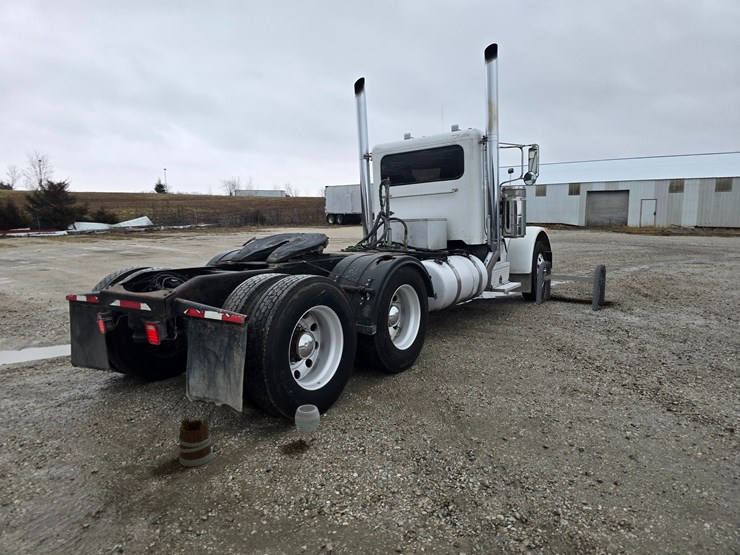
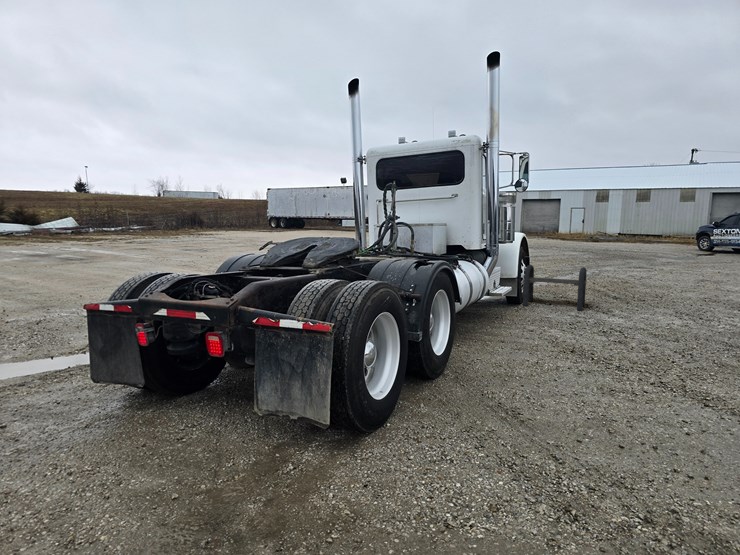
wooden bucket: present [179,404,213,466] -> none [258,420,293,489]
planter: present [295,405,320,445] -> none [373,415,398,457]

